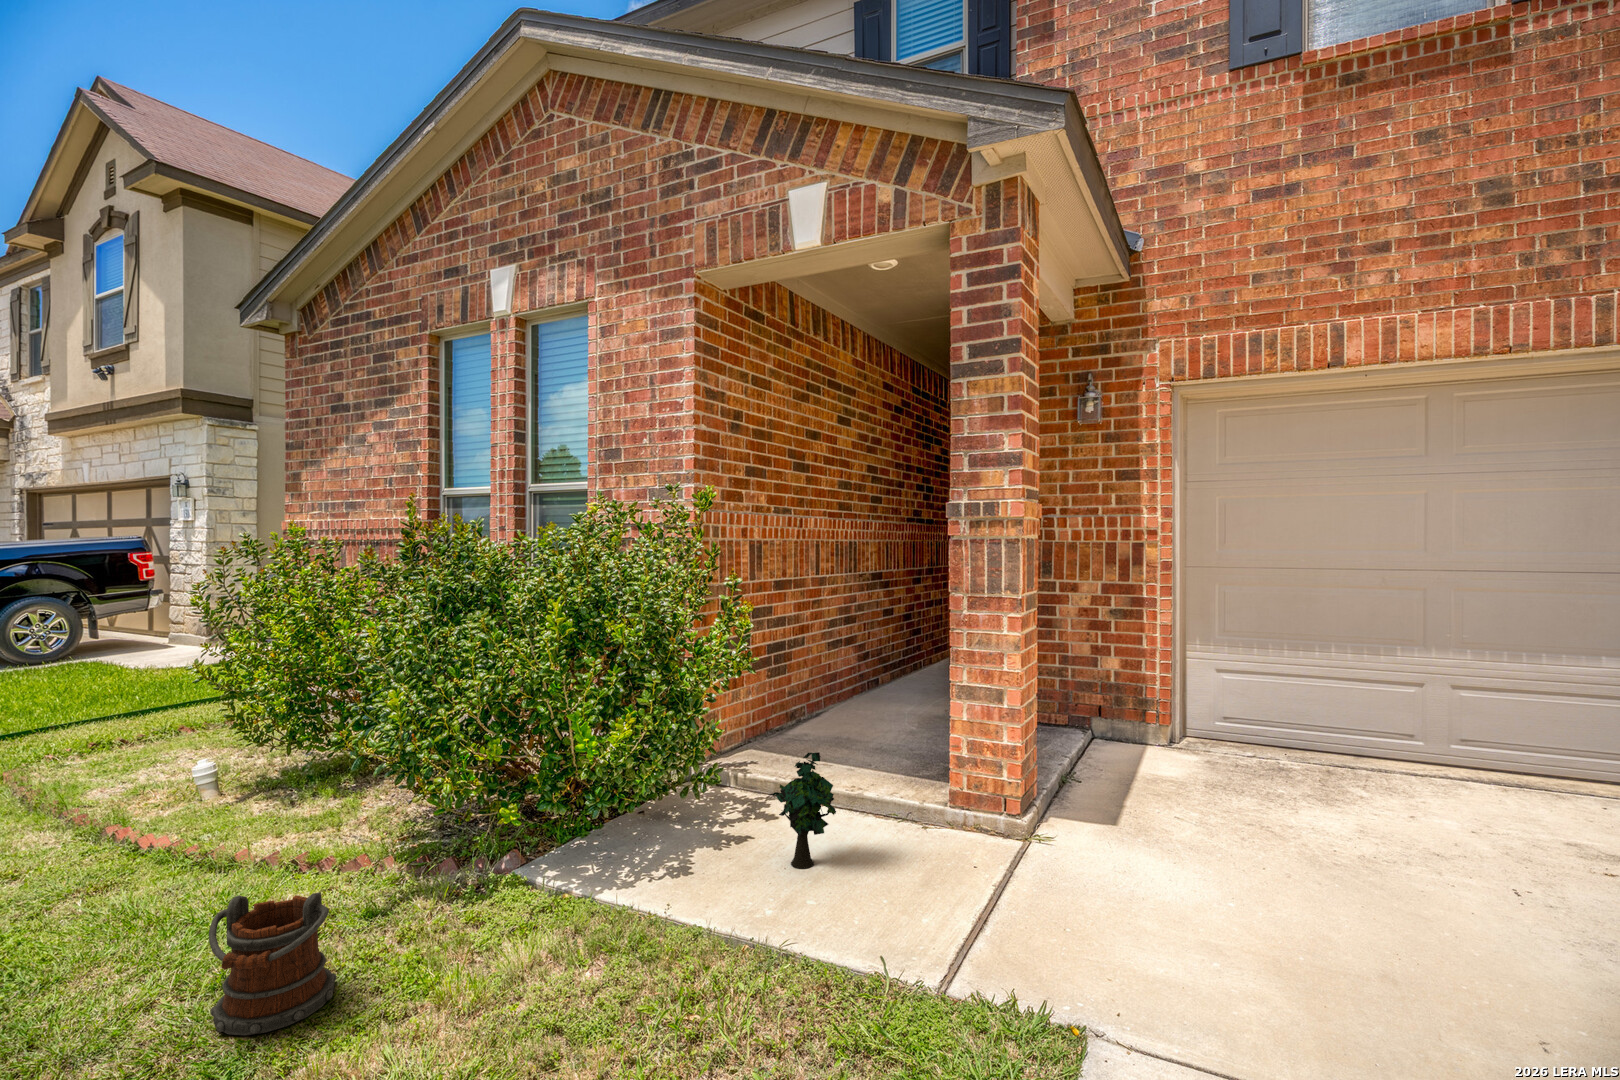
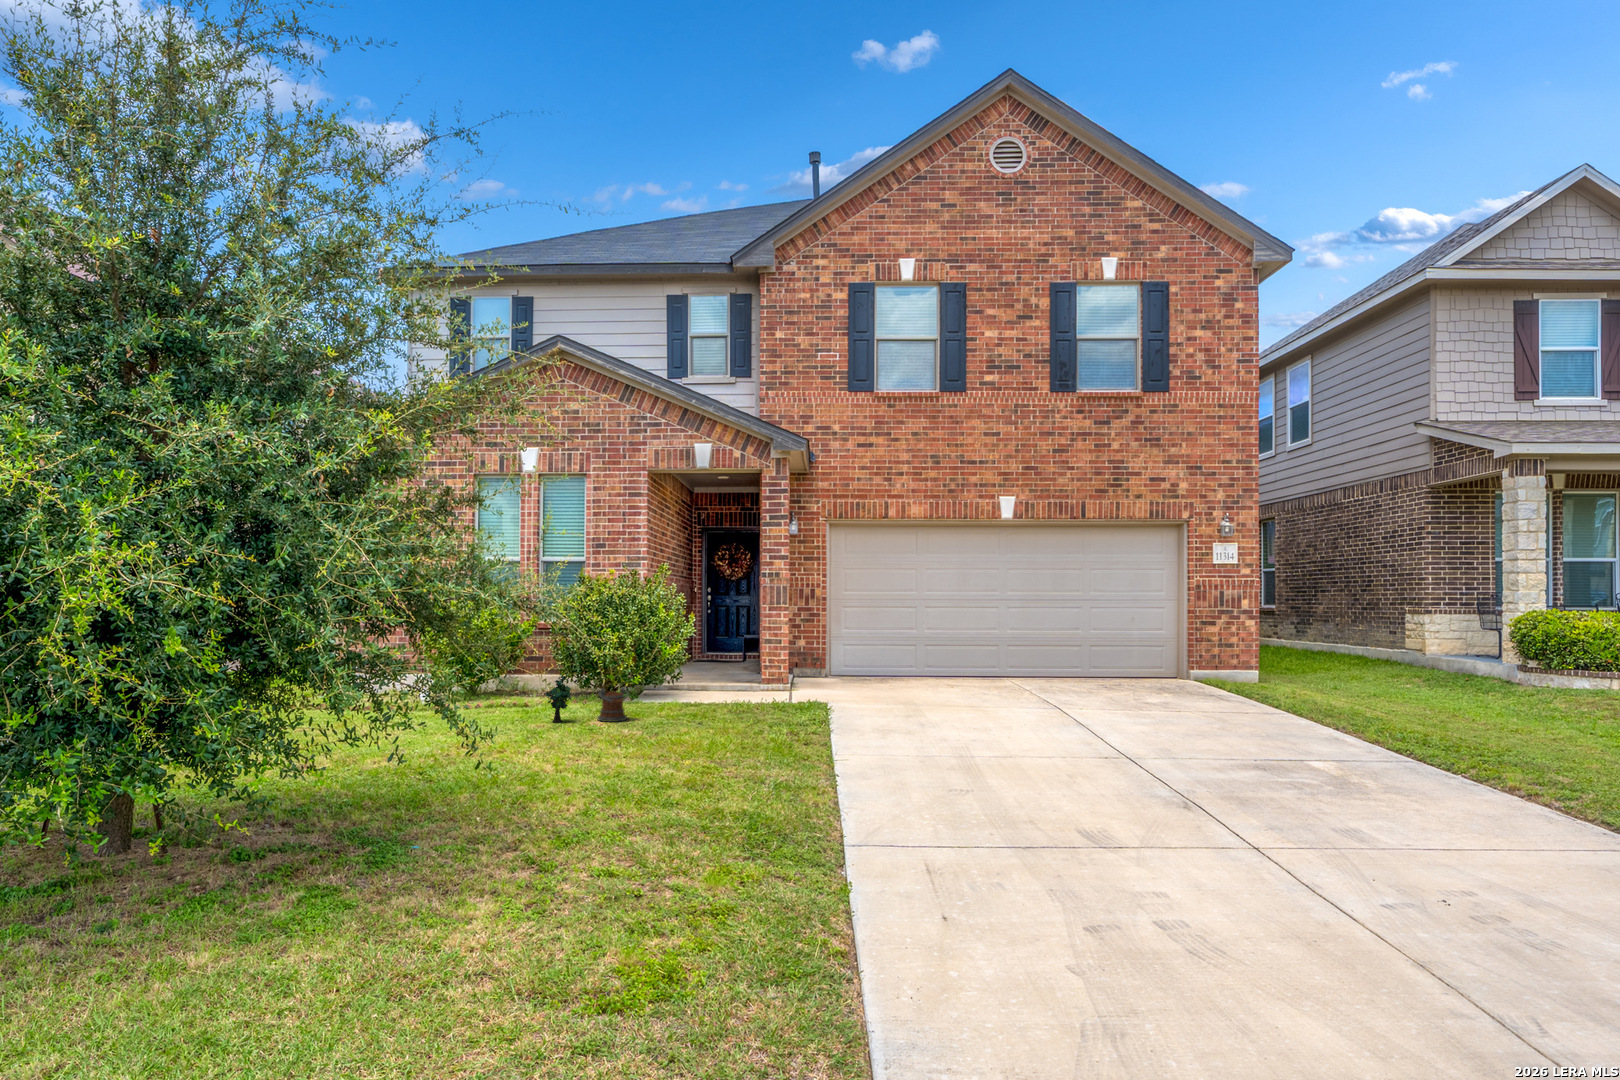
decorative plant: present [770,752,836,868] -> present [546,676,572,722]

